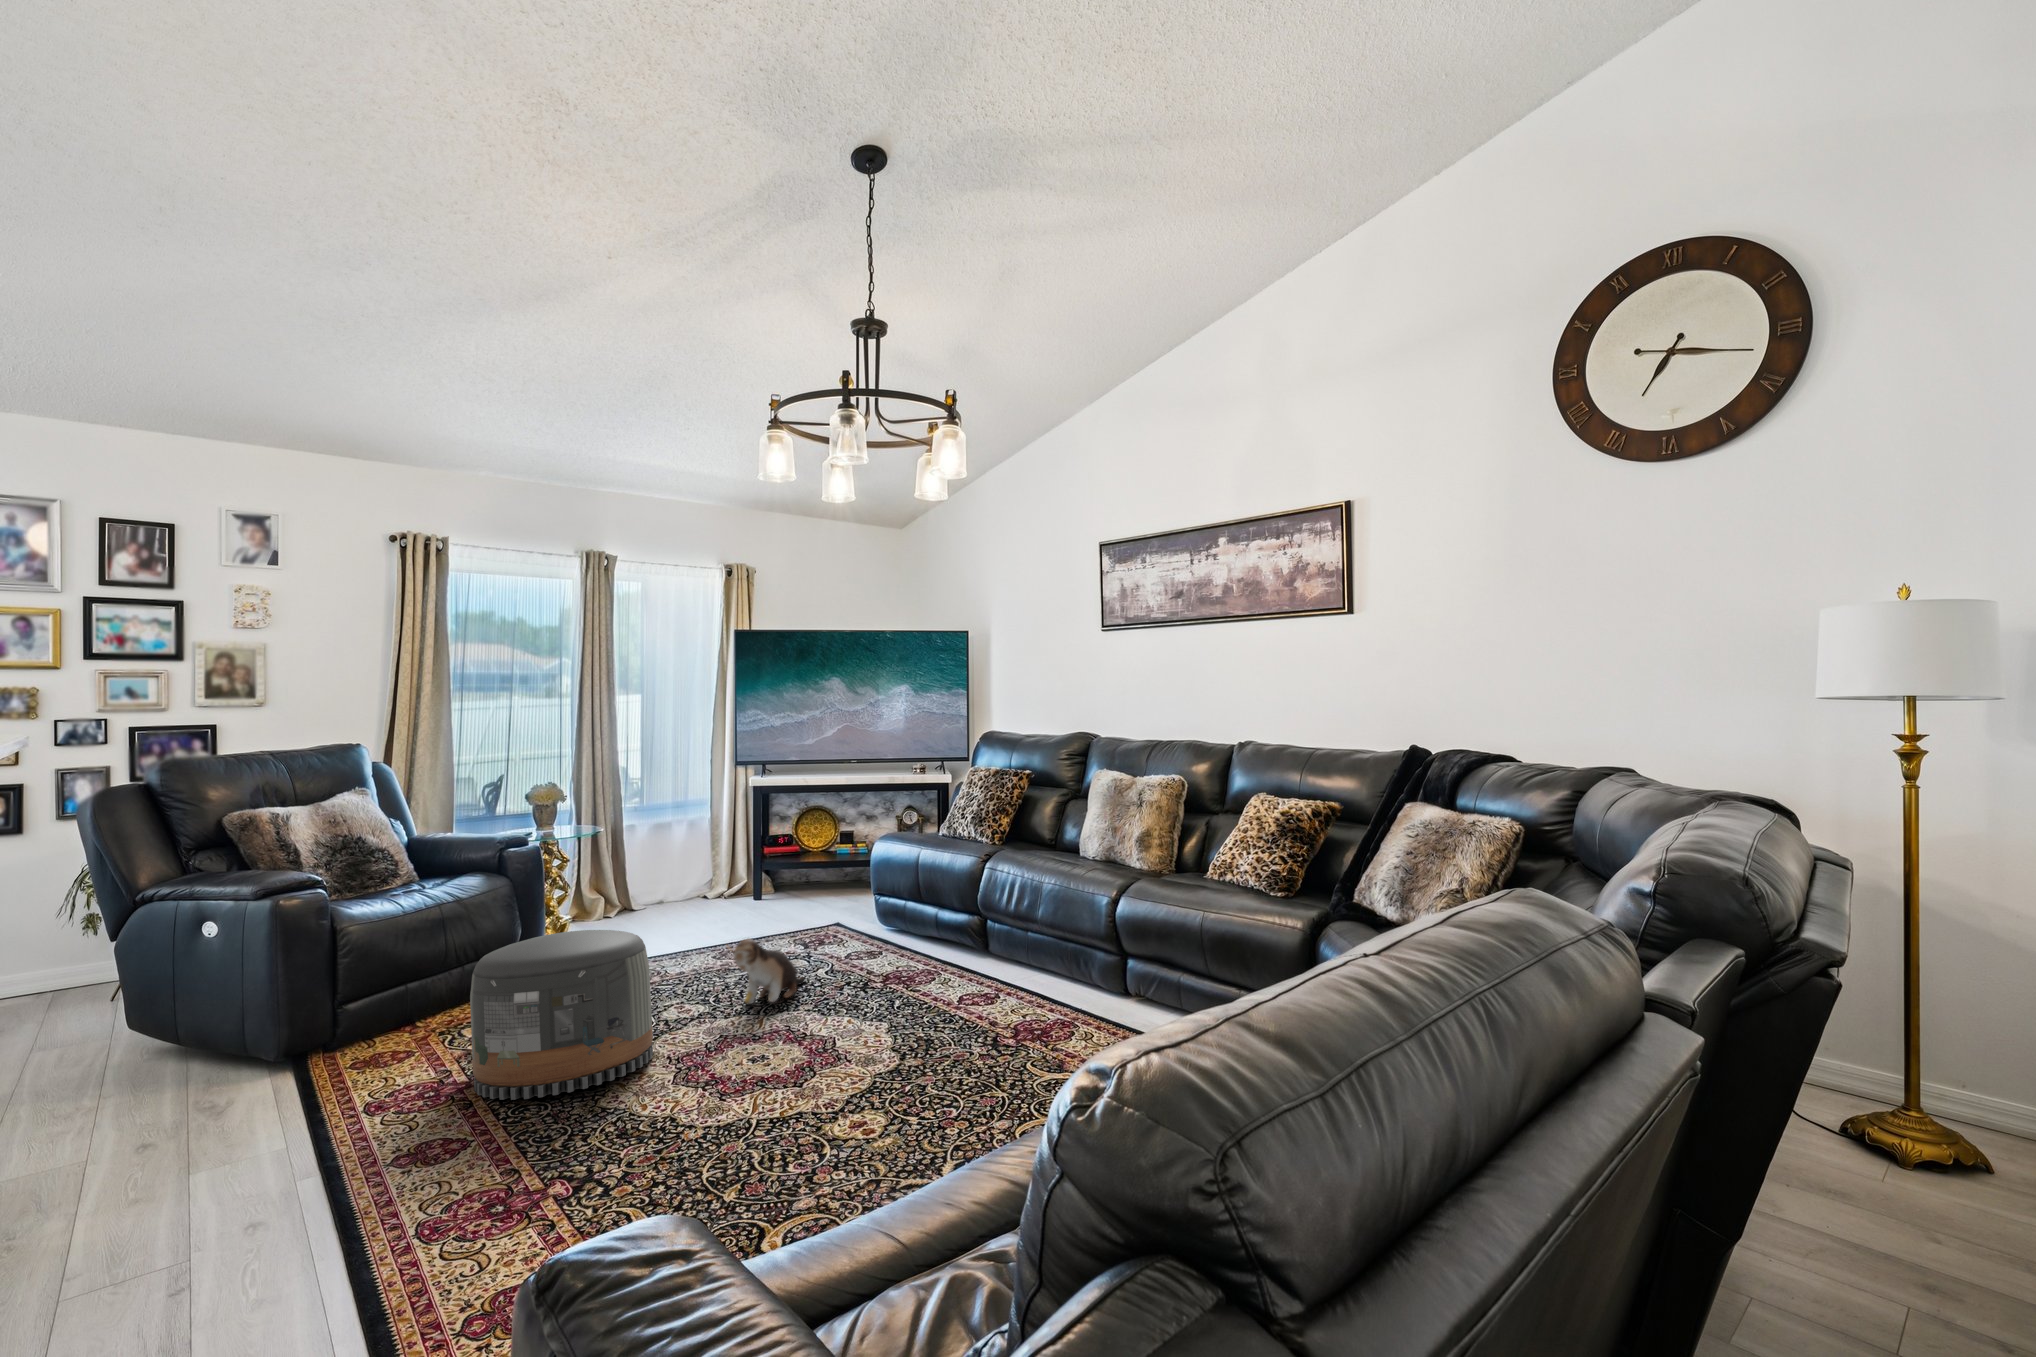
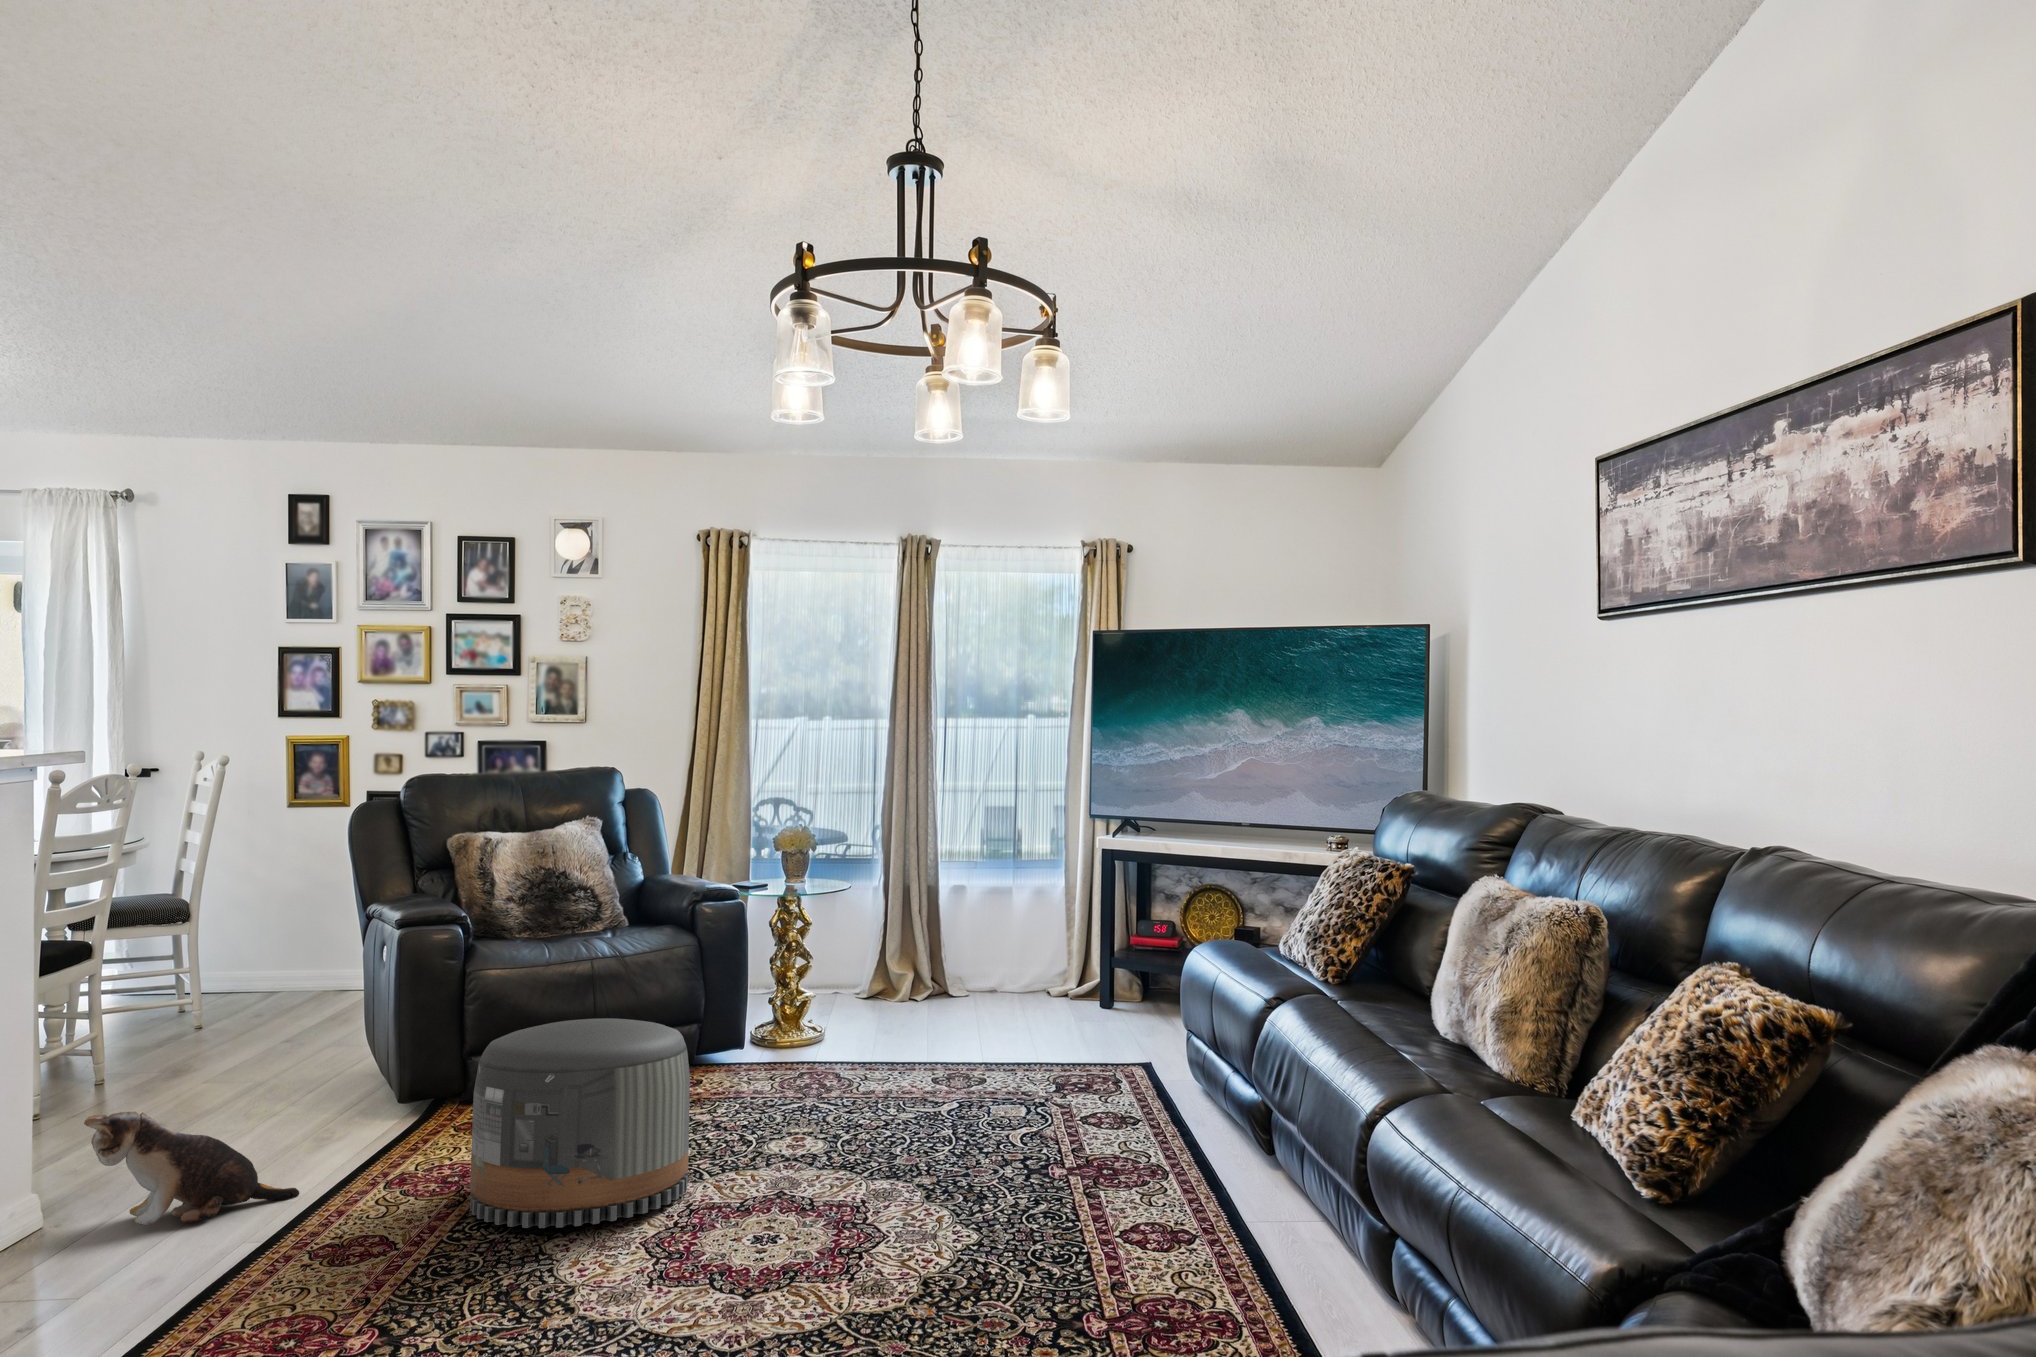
plush toy: present [727,939,805,1004] -> present [84,1112,299,1225]

